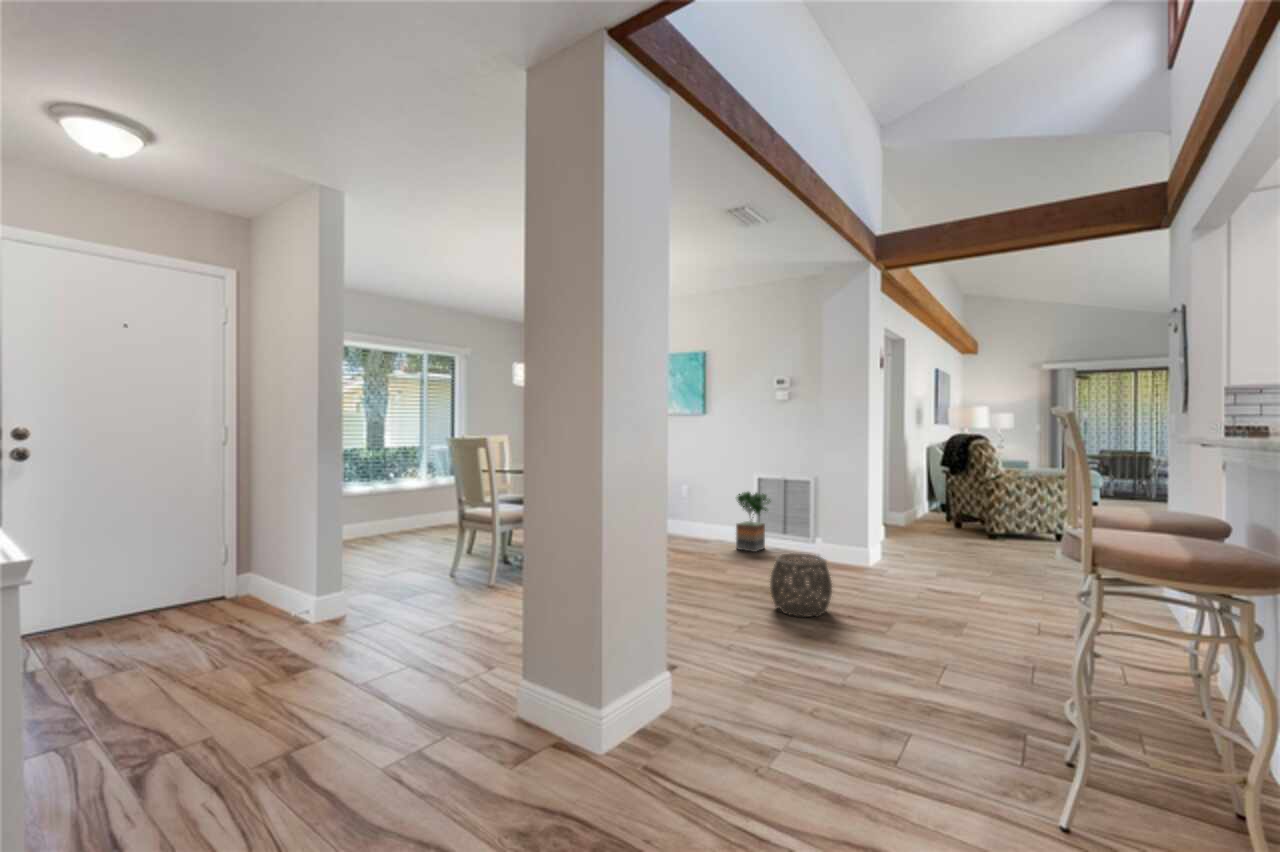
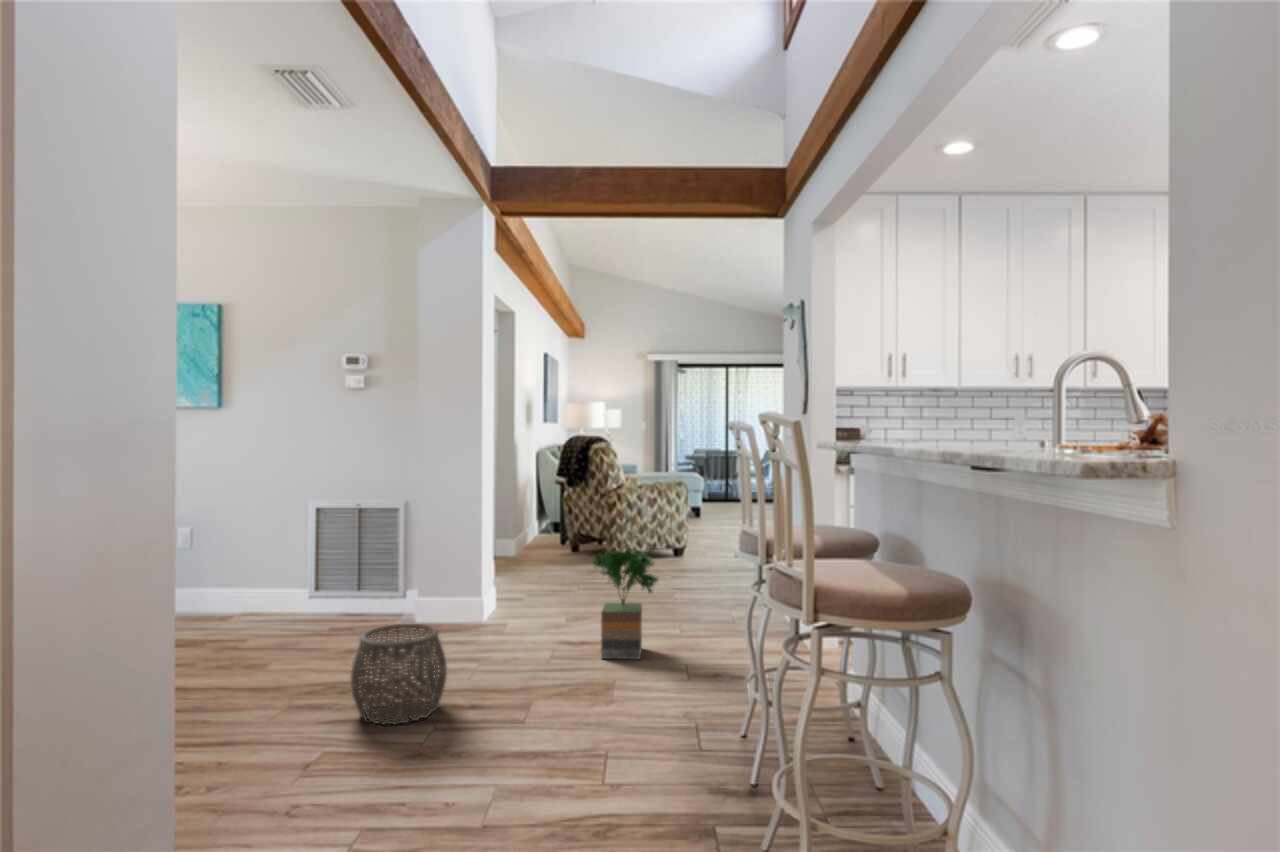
potted tree: present [736,492,771,552] -> present [591,549,658,659]

